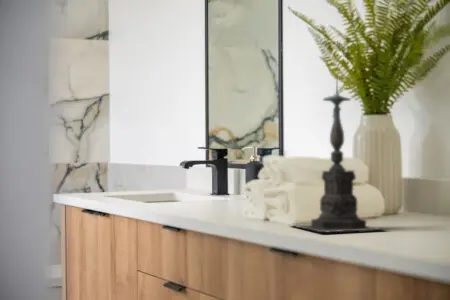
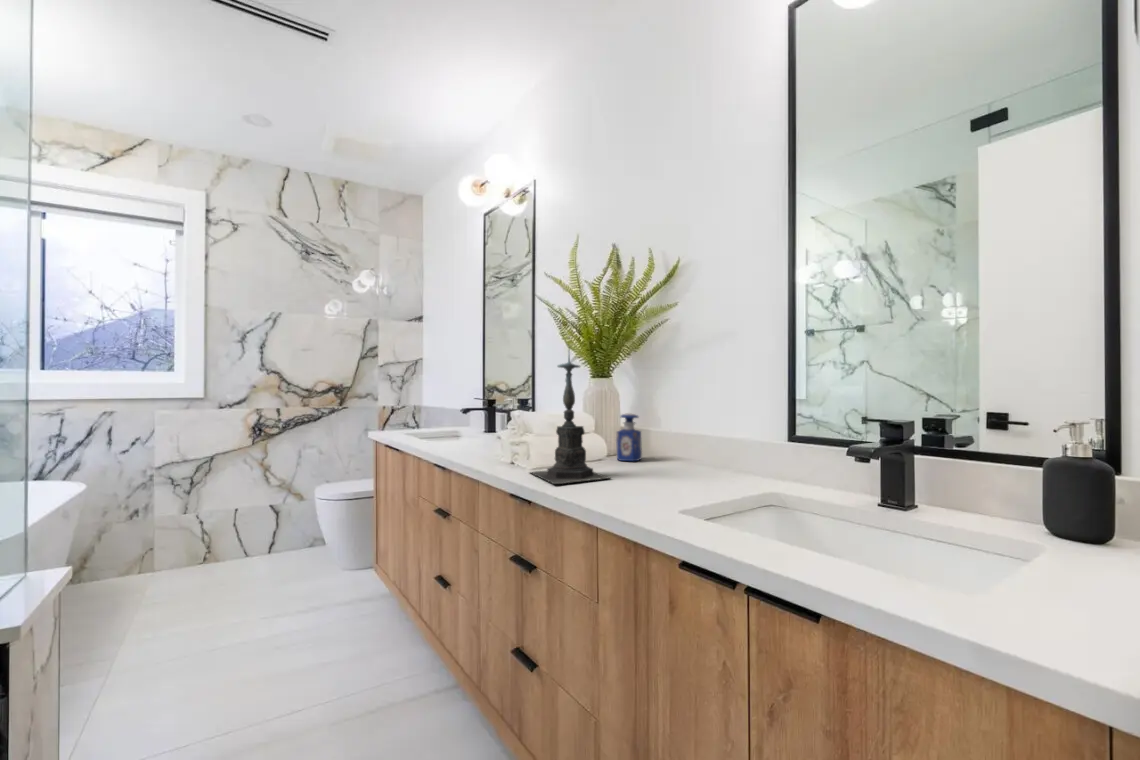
perfume bottle: none [396,160,429,219] -> present [616,413,642,461]

